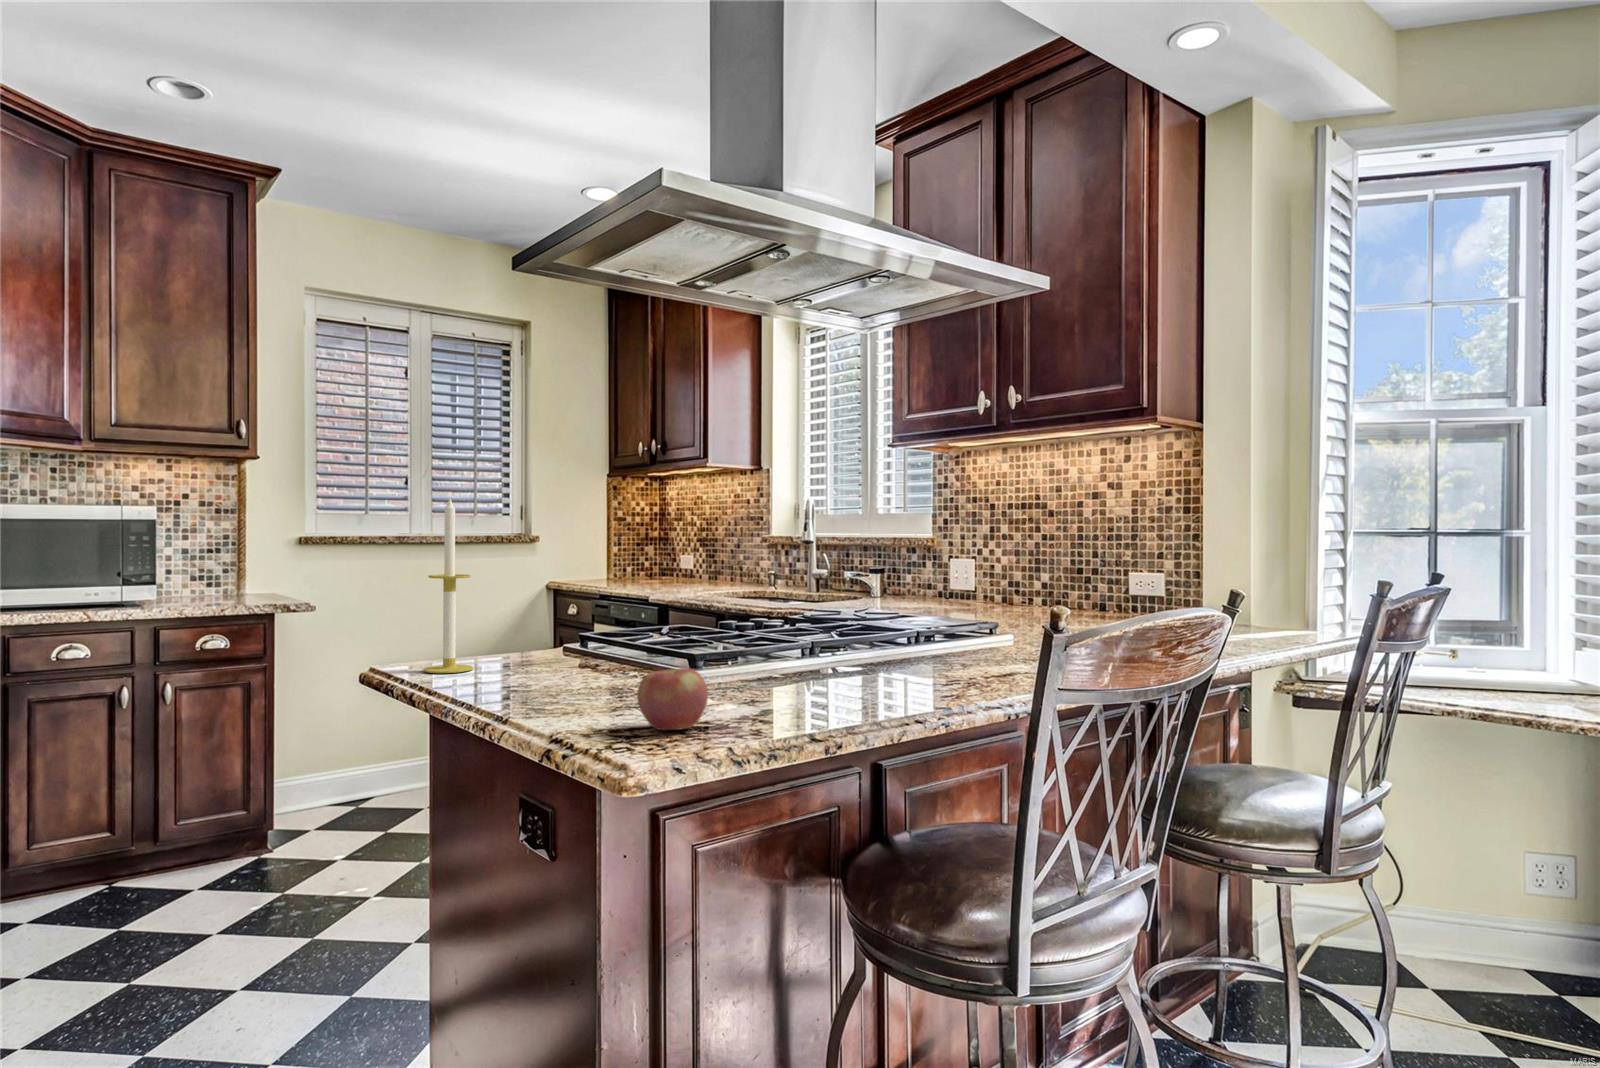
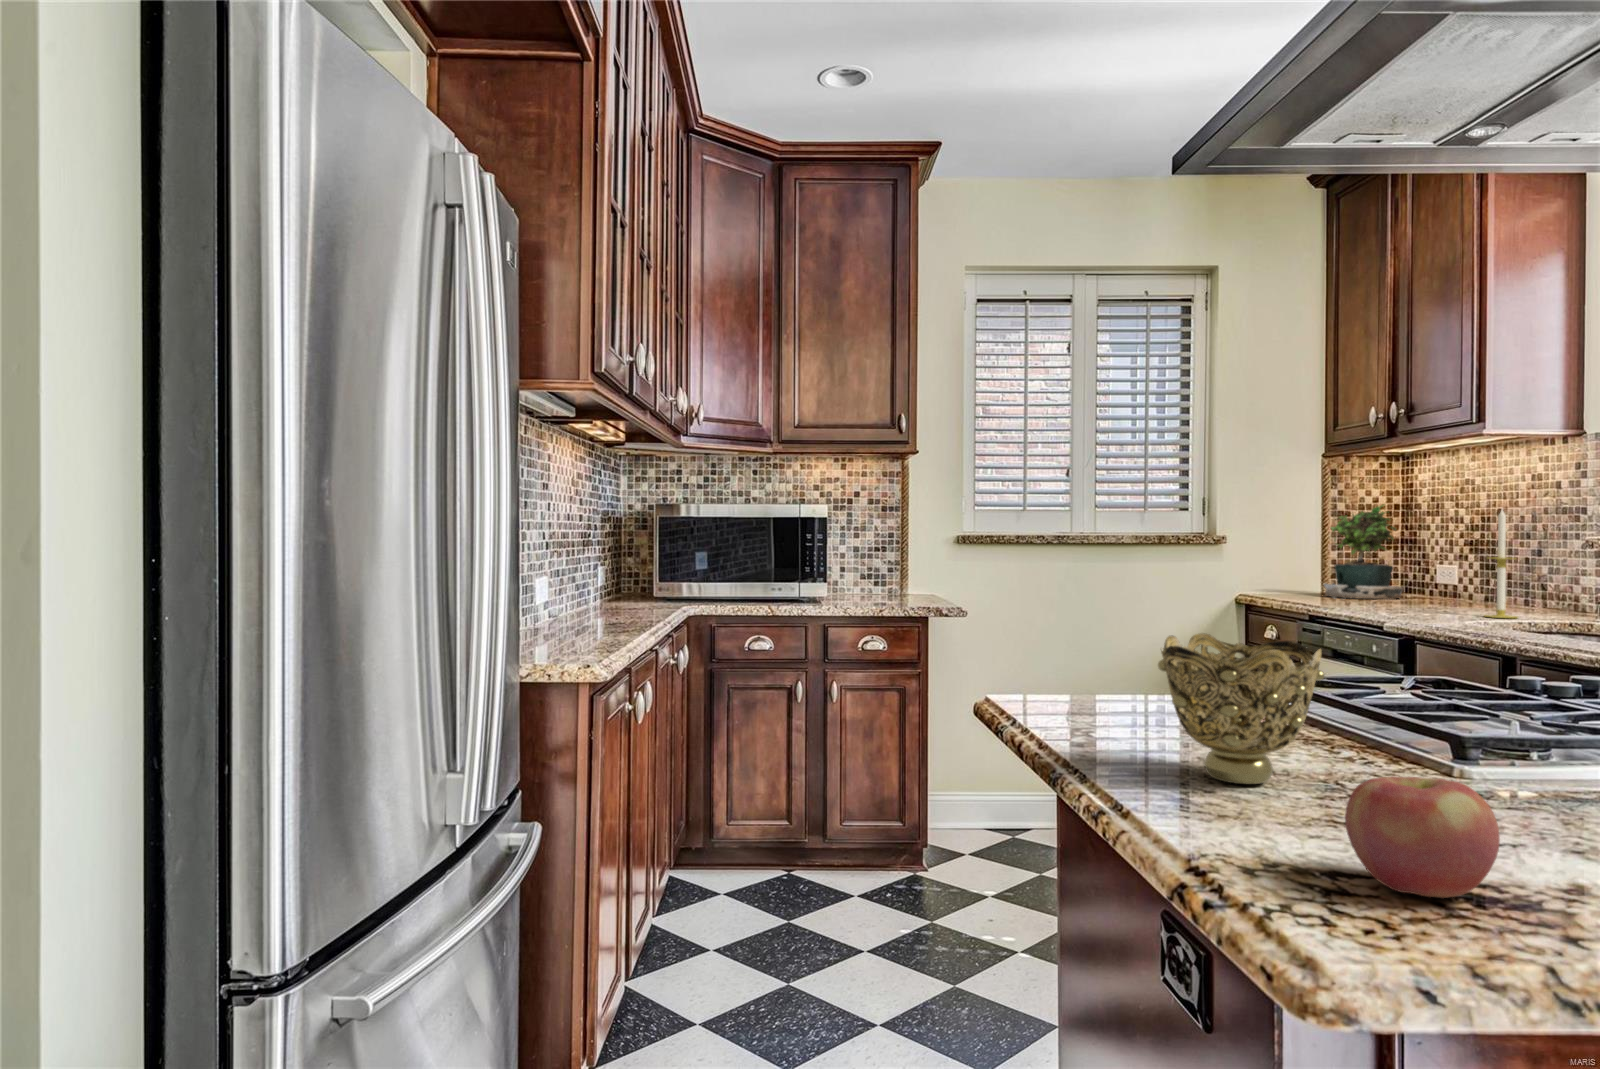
candle: present [424,499,474,673] -> present [1484,510,1517,618]
potted plant: none [609,512,661,582] -> present [1324,506,1404,599]
decorative bowl: none [522,603,622,696] -> present [1158,633,1324,784]

